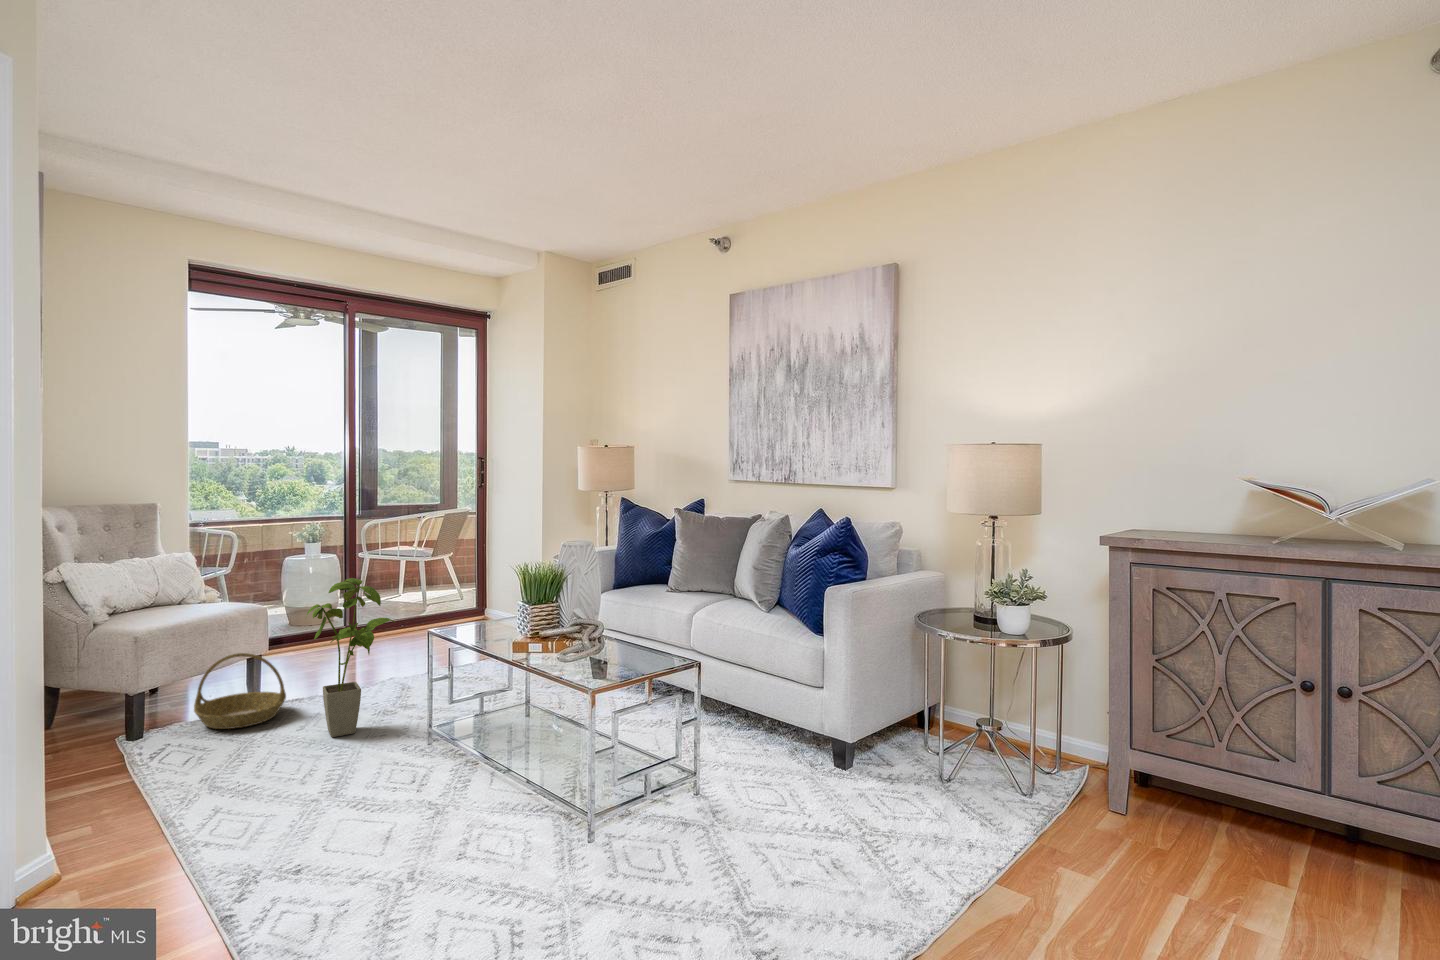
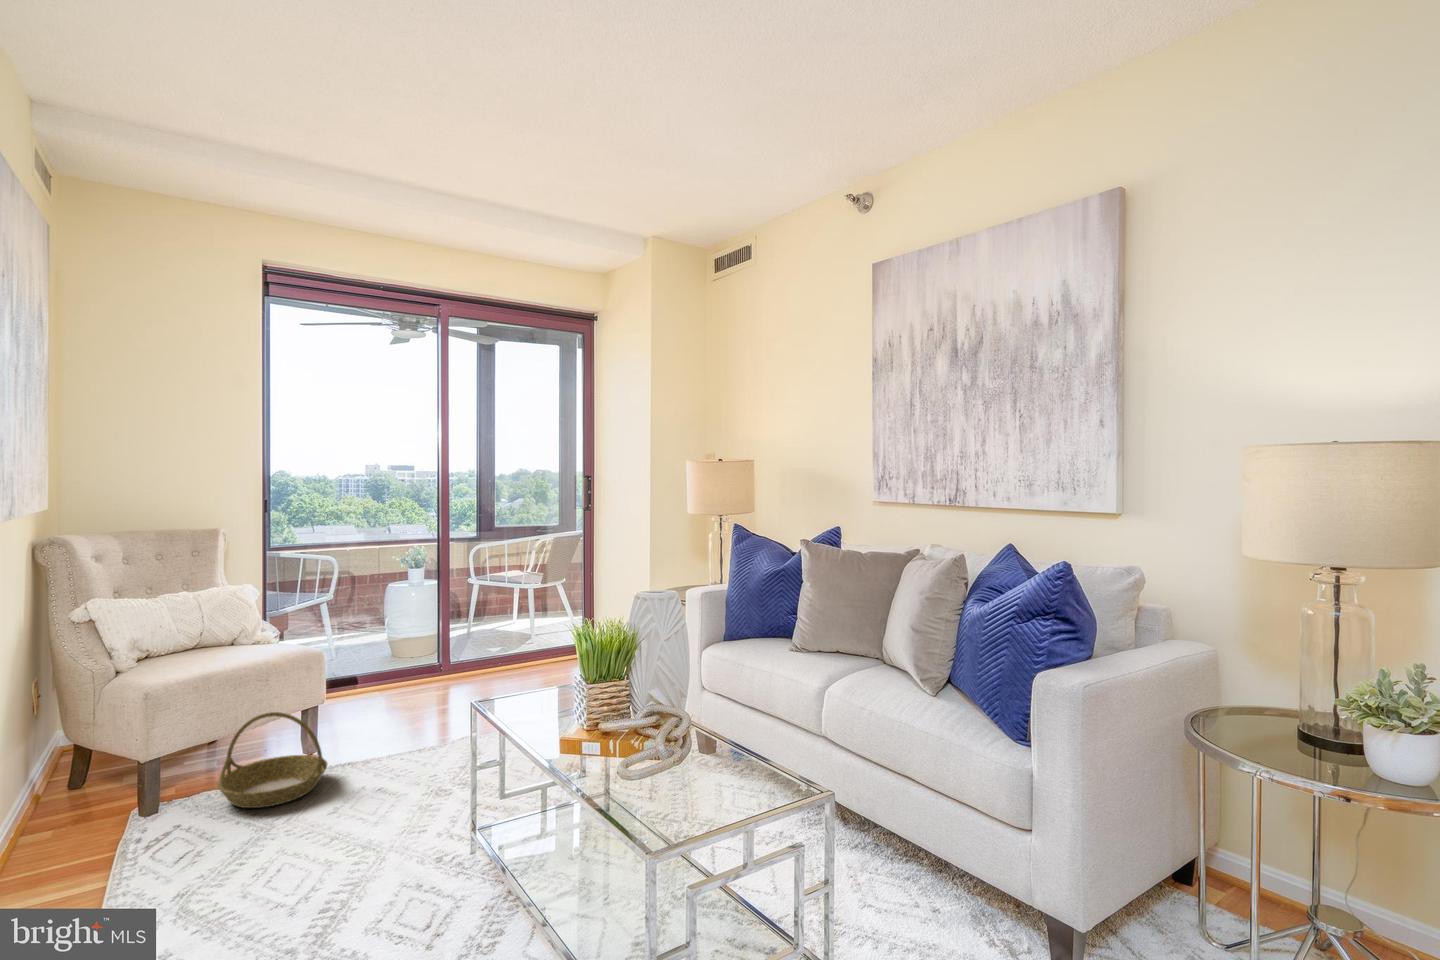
house plant: present [307,578,395,737] -> none [331,629,445,834]

